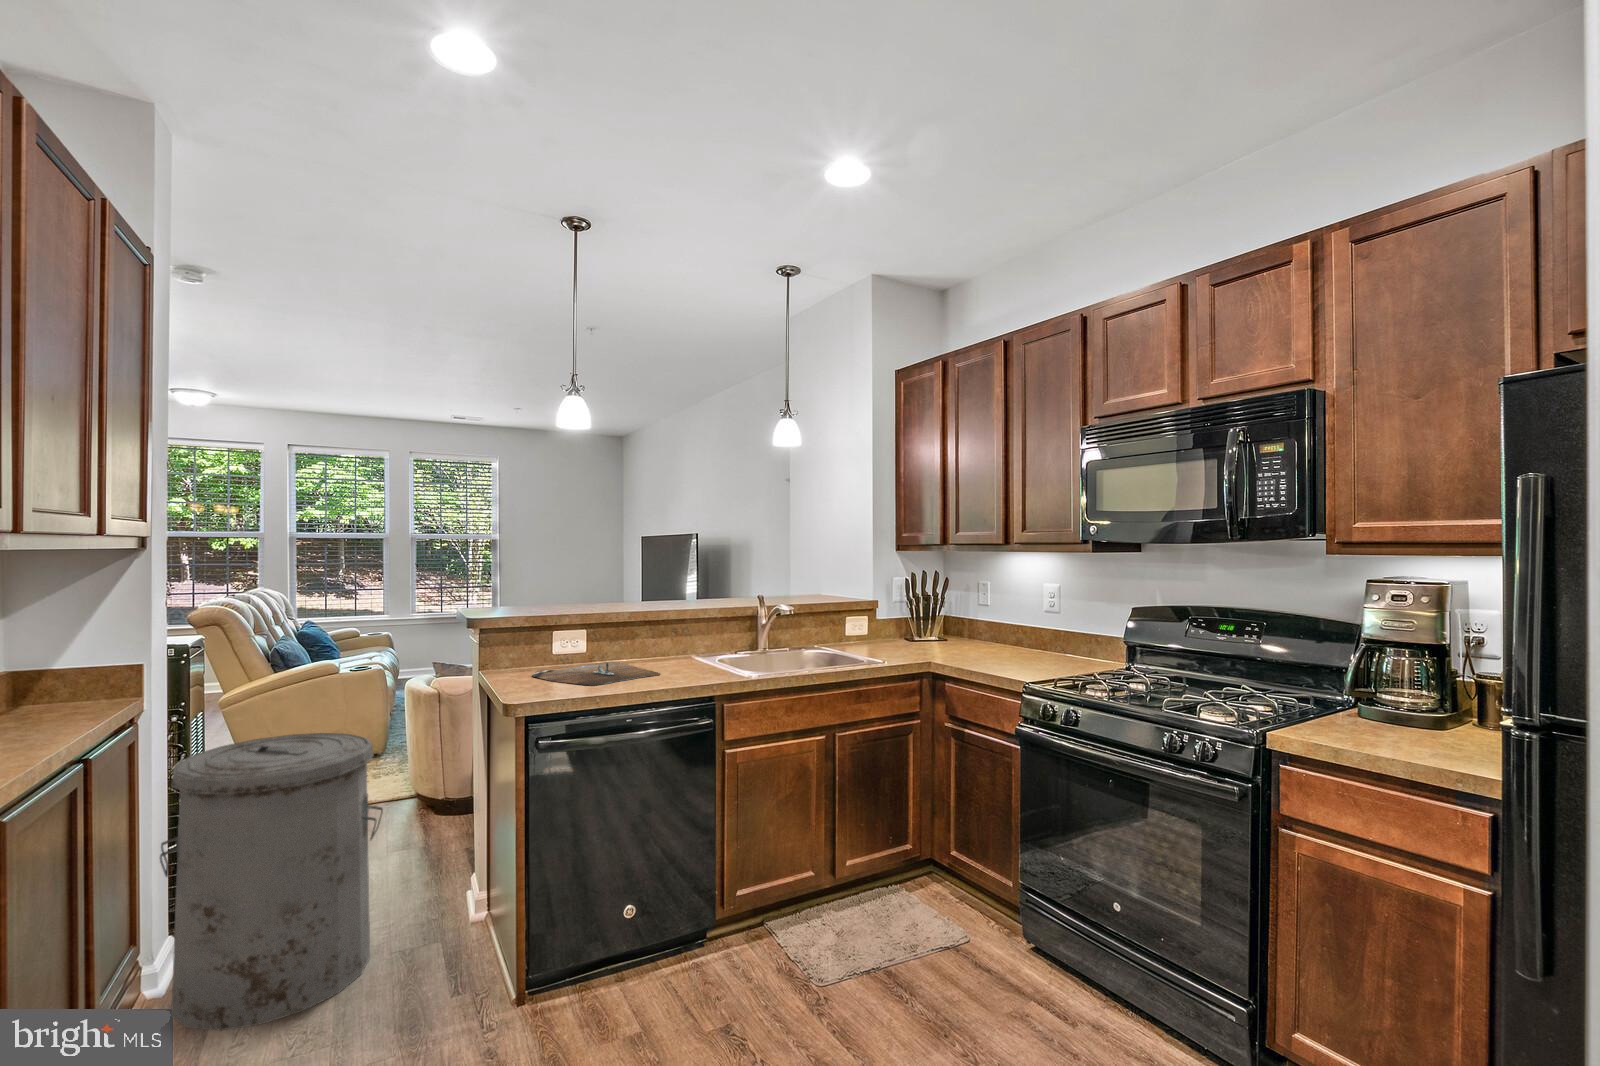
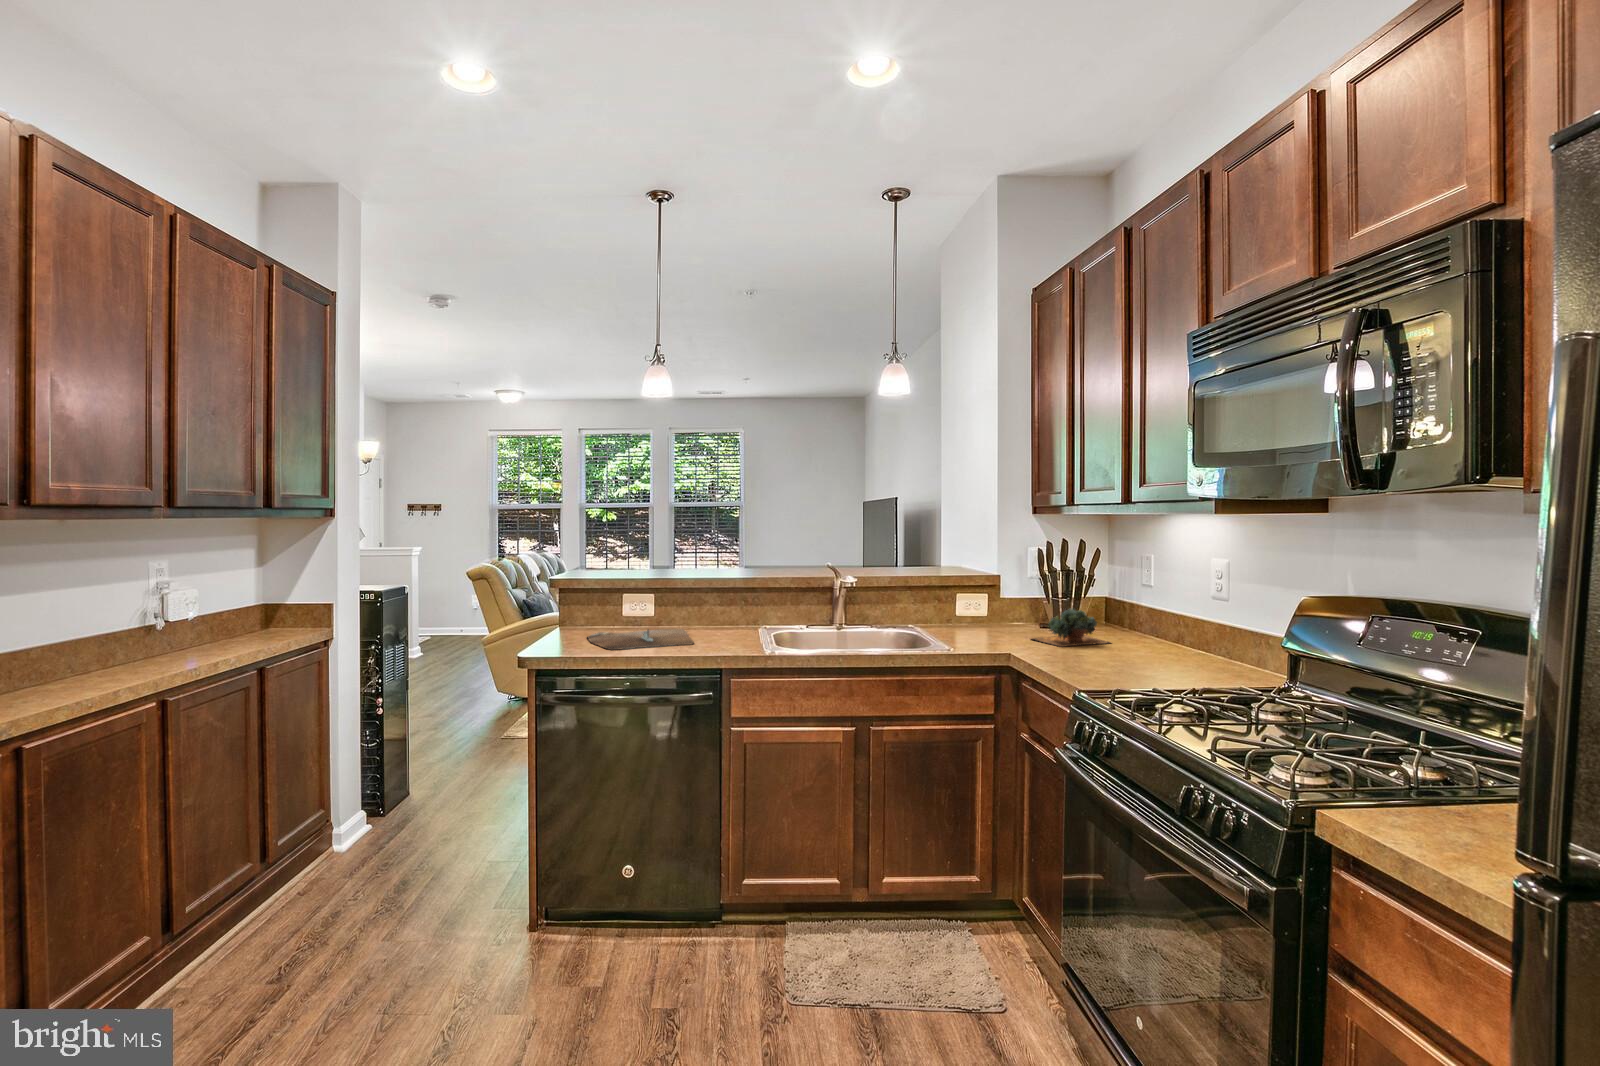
succulent plant: none [923,623,985,655] -> present [1031,608,1109,647]
trash can: present [160,733,383,1031] -> none [308,672,474,904]

